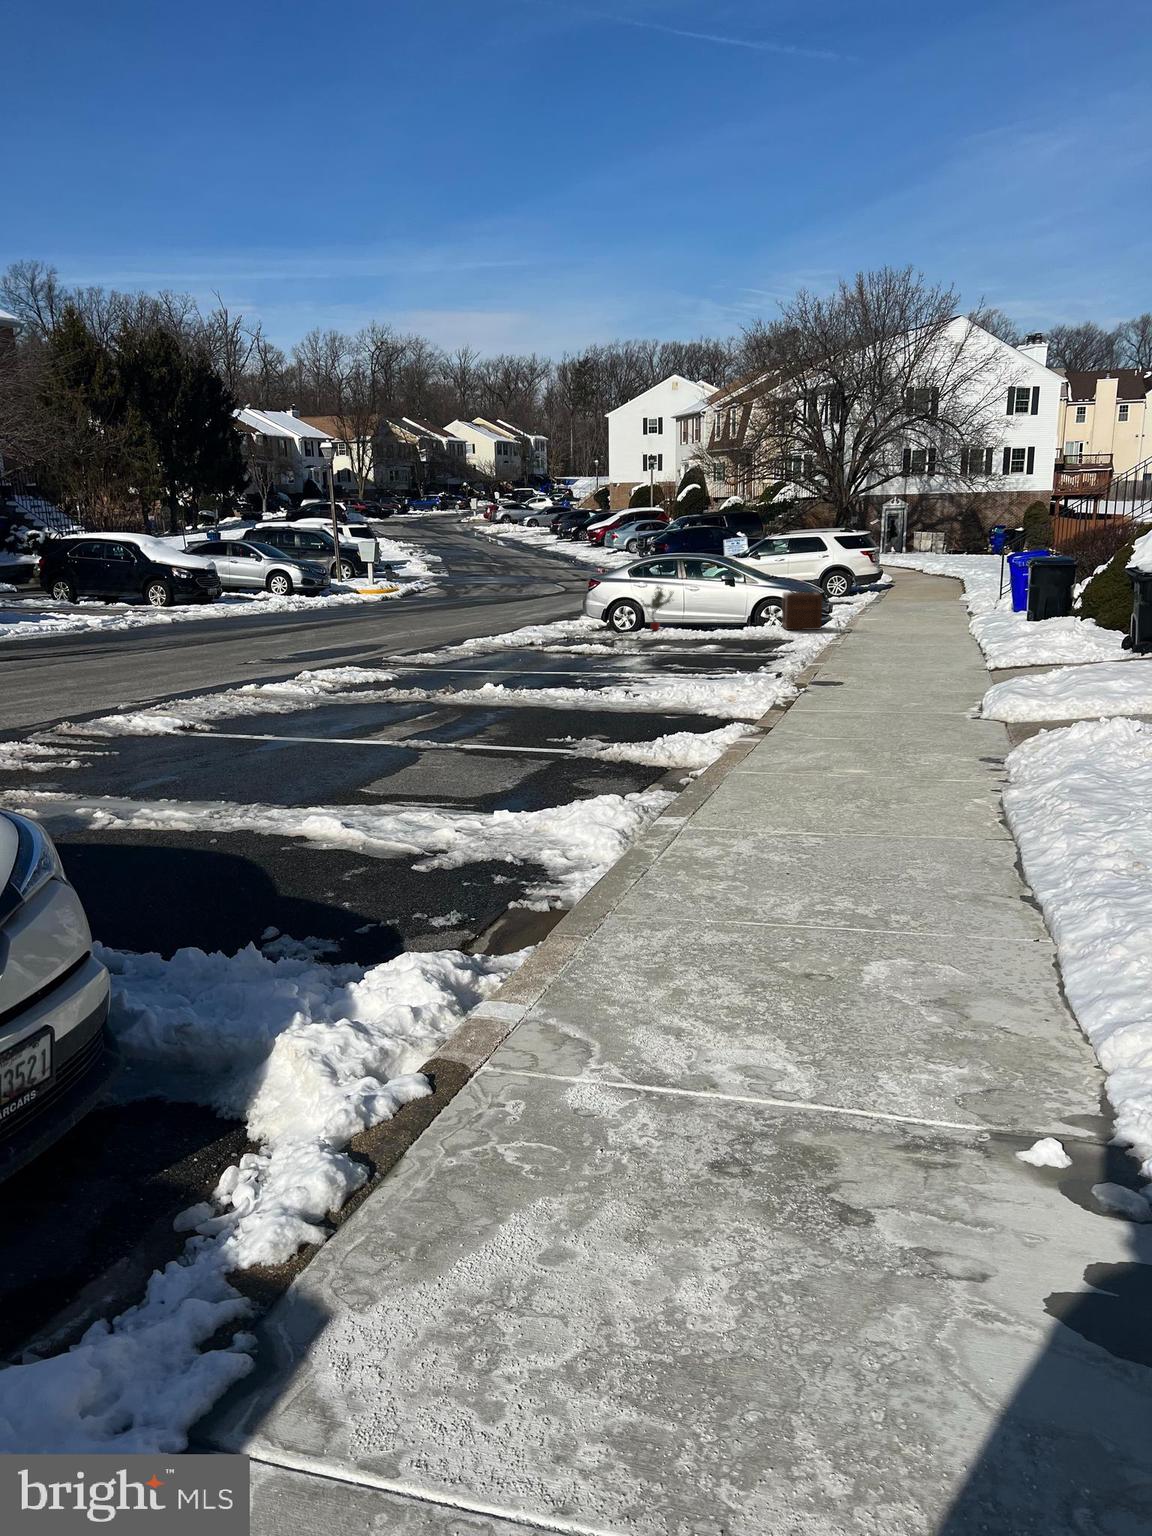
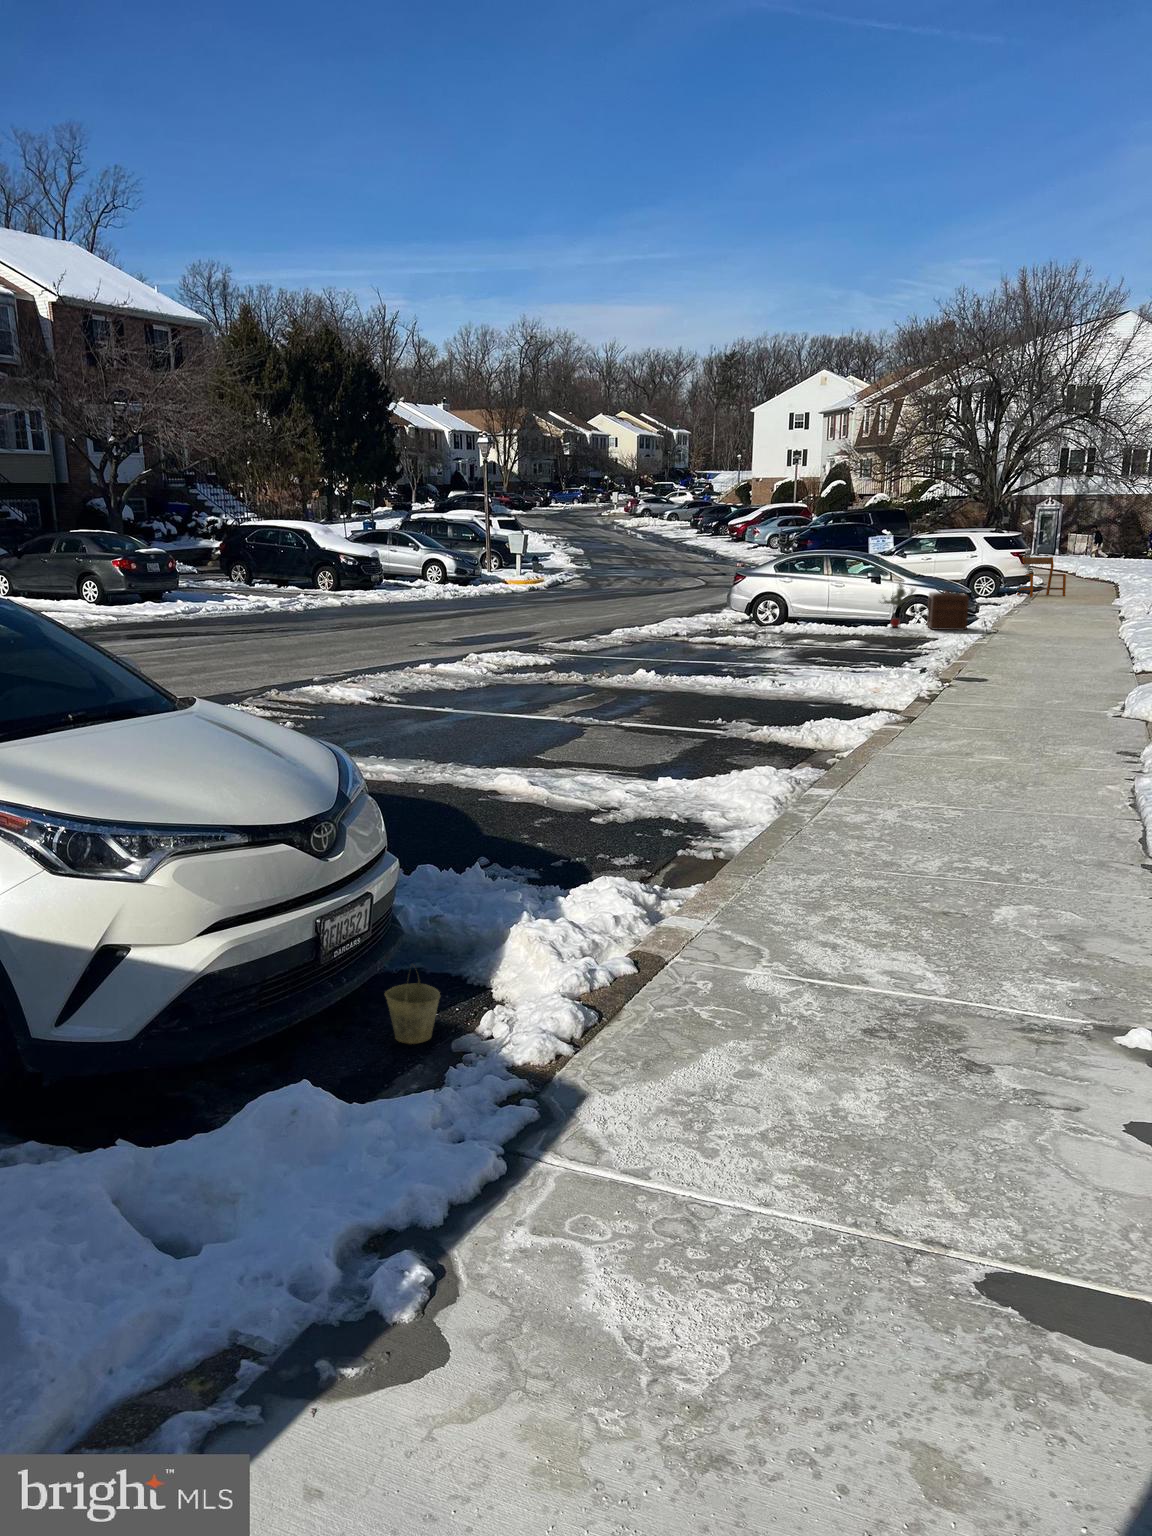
bench: none [869,554,915,594] -> present [1017,557,1066,597]
potted tree: present [638,586,674,631] -> present [880,582,915,627]
bucket: none [79,1117,156,1225] -> present [385,981,440,1044]

